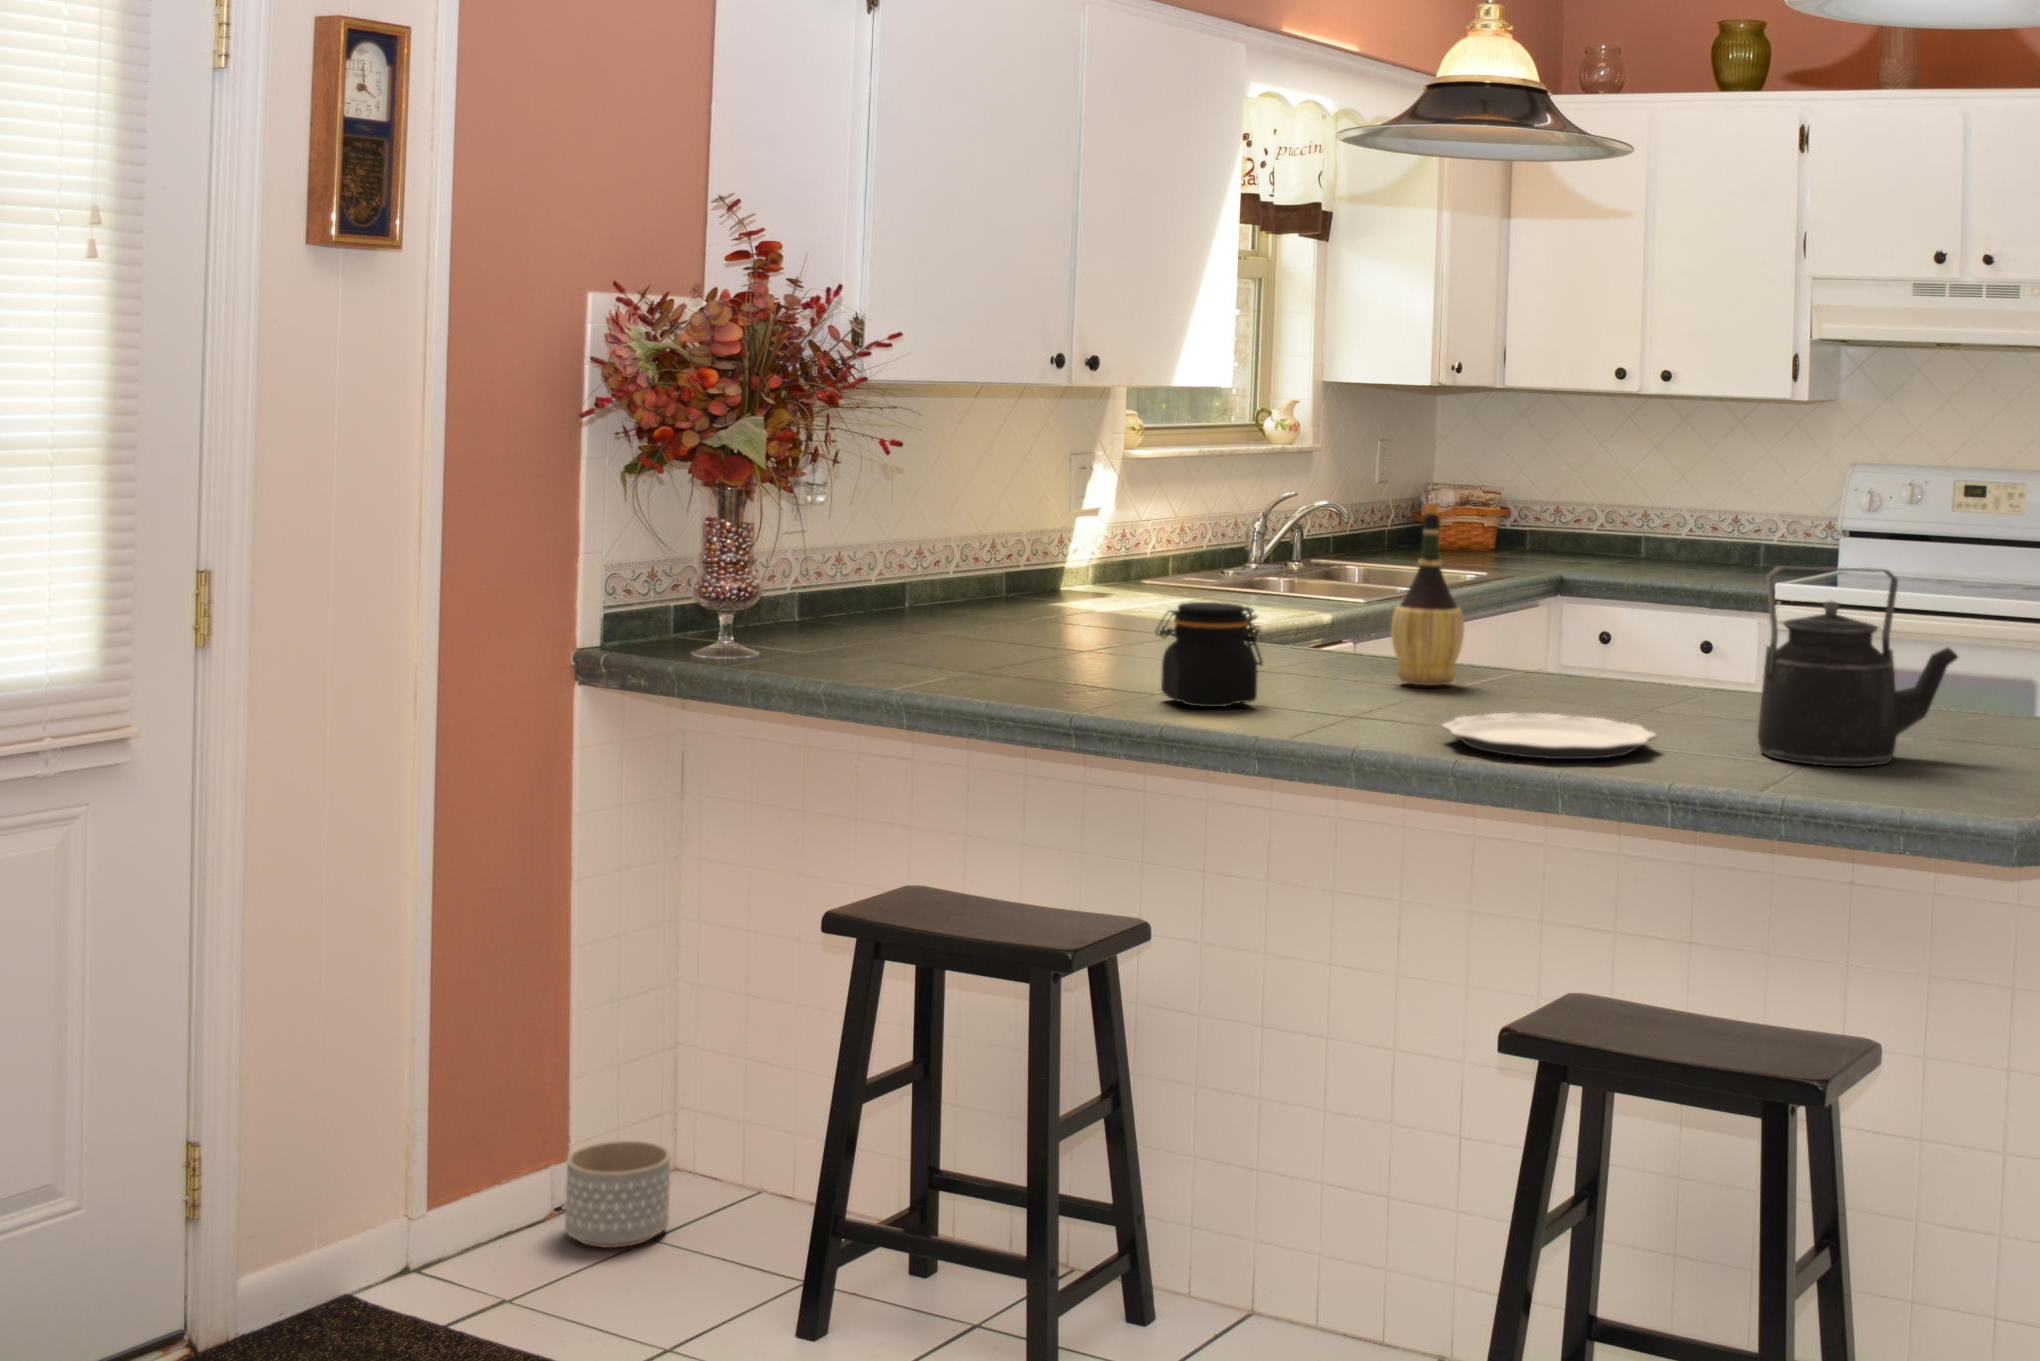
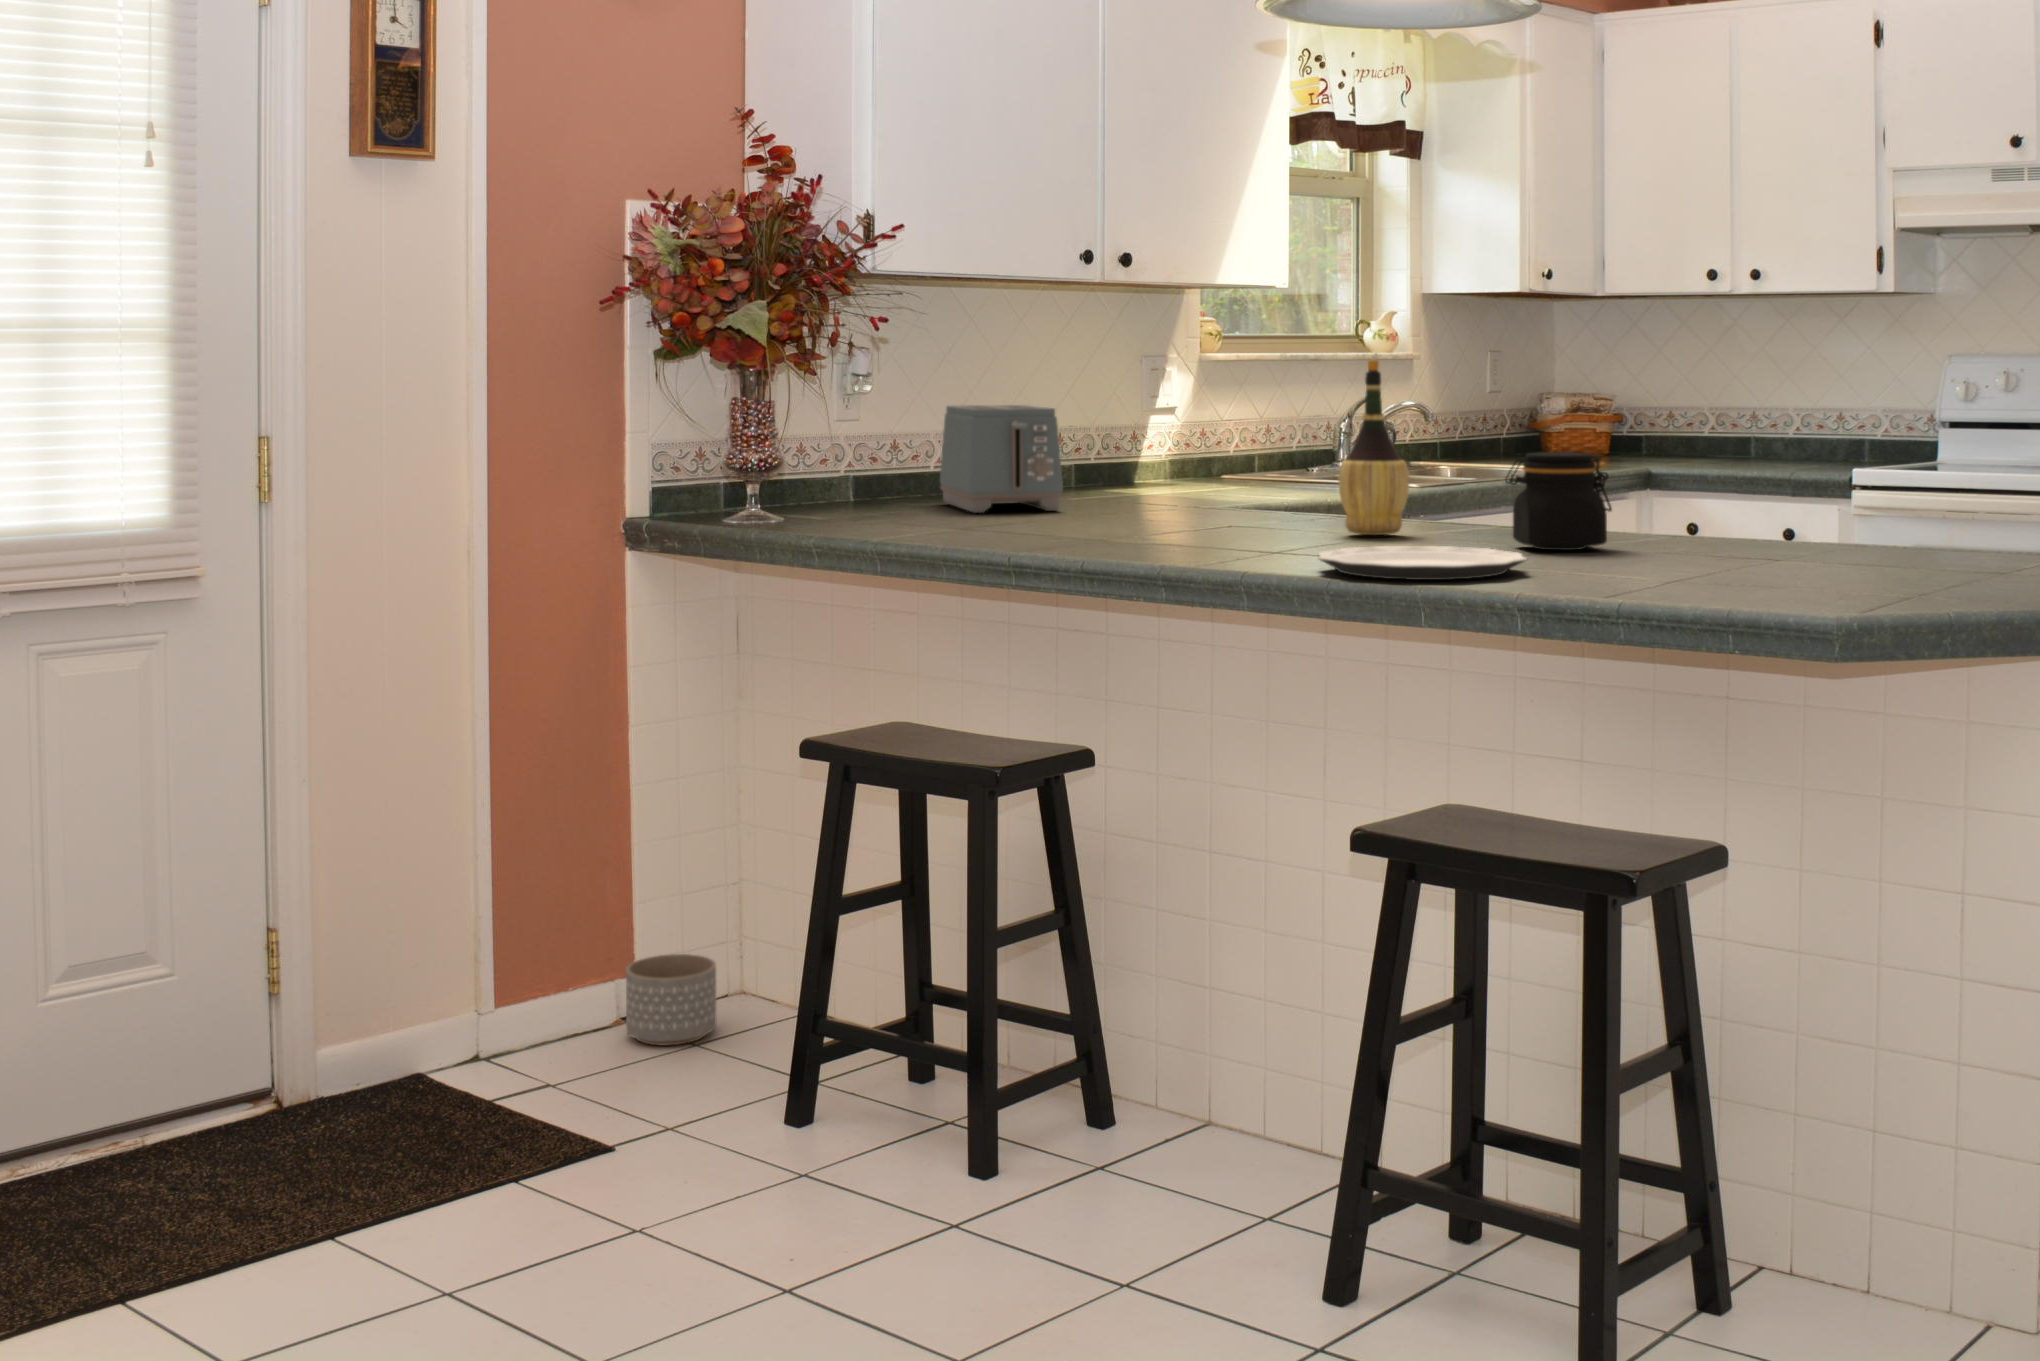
toaster: none [892,516,1047,642] -> present [940,405,1063,513]
kettle: present [1758,566,1958,766] -> none [1632,388,1842,584]
jar: present [1156,602,1263,707] -> present [1505,452,1612,550]

